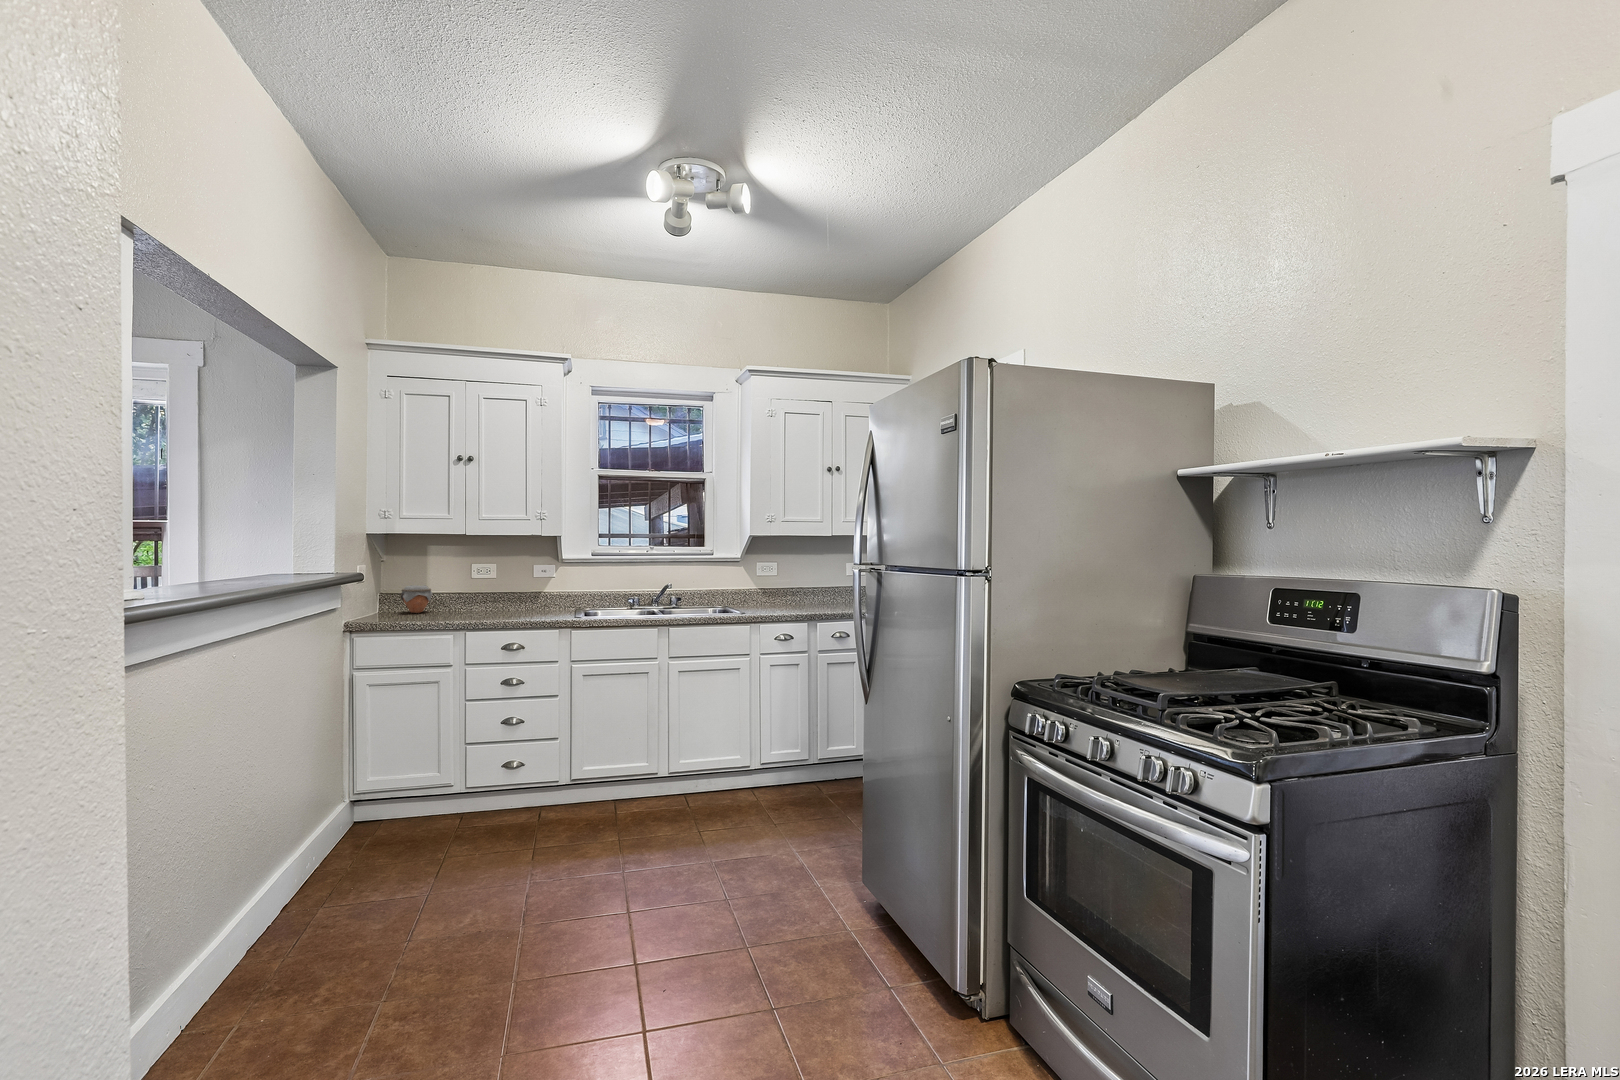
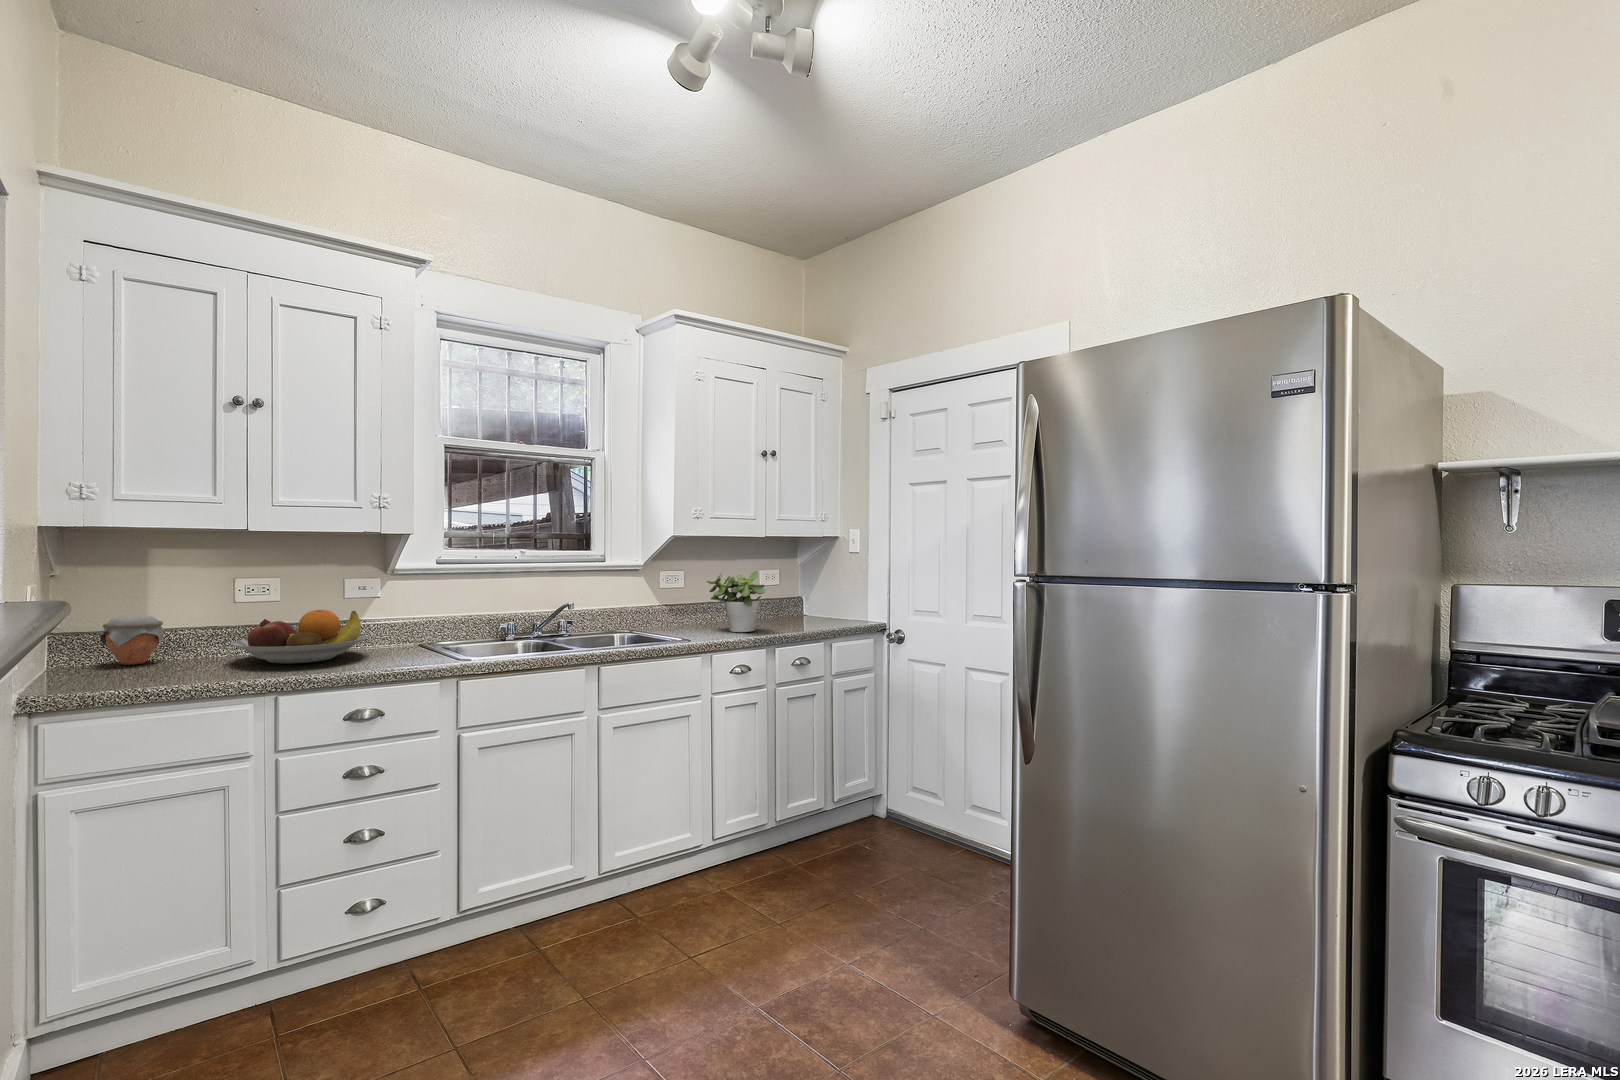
potted plant: none [777,563,820,610] -> present [707,571,765,632]
fruit bowl: none [459,584,535,616] -> present [231,610,368,664]

